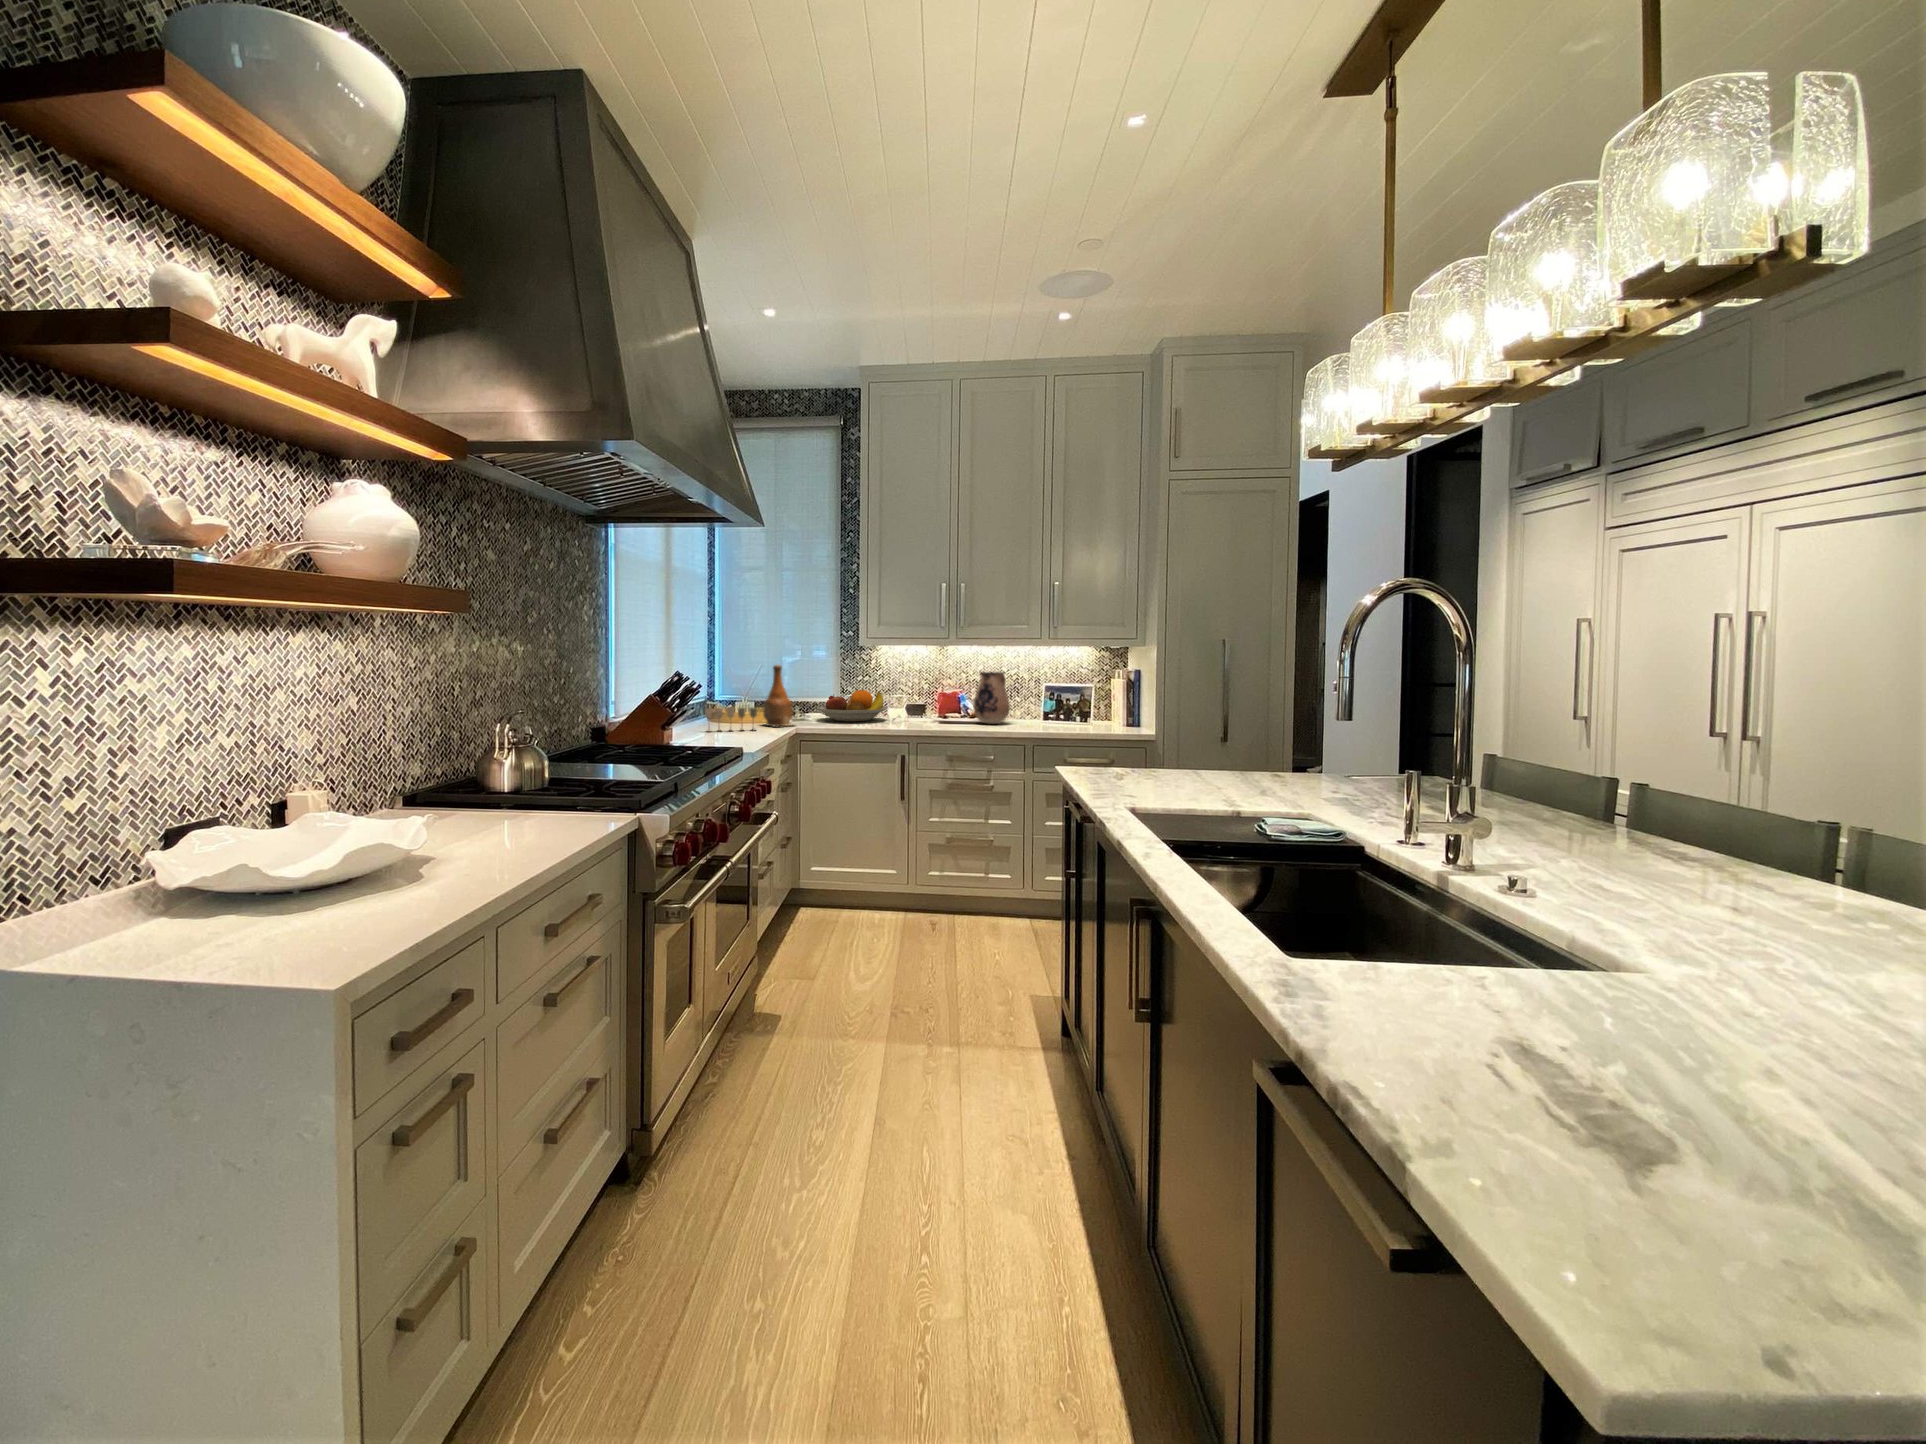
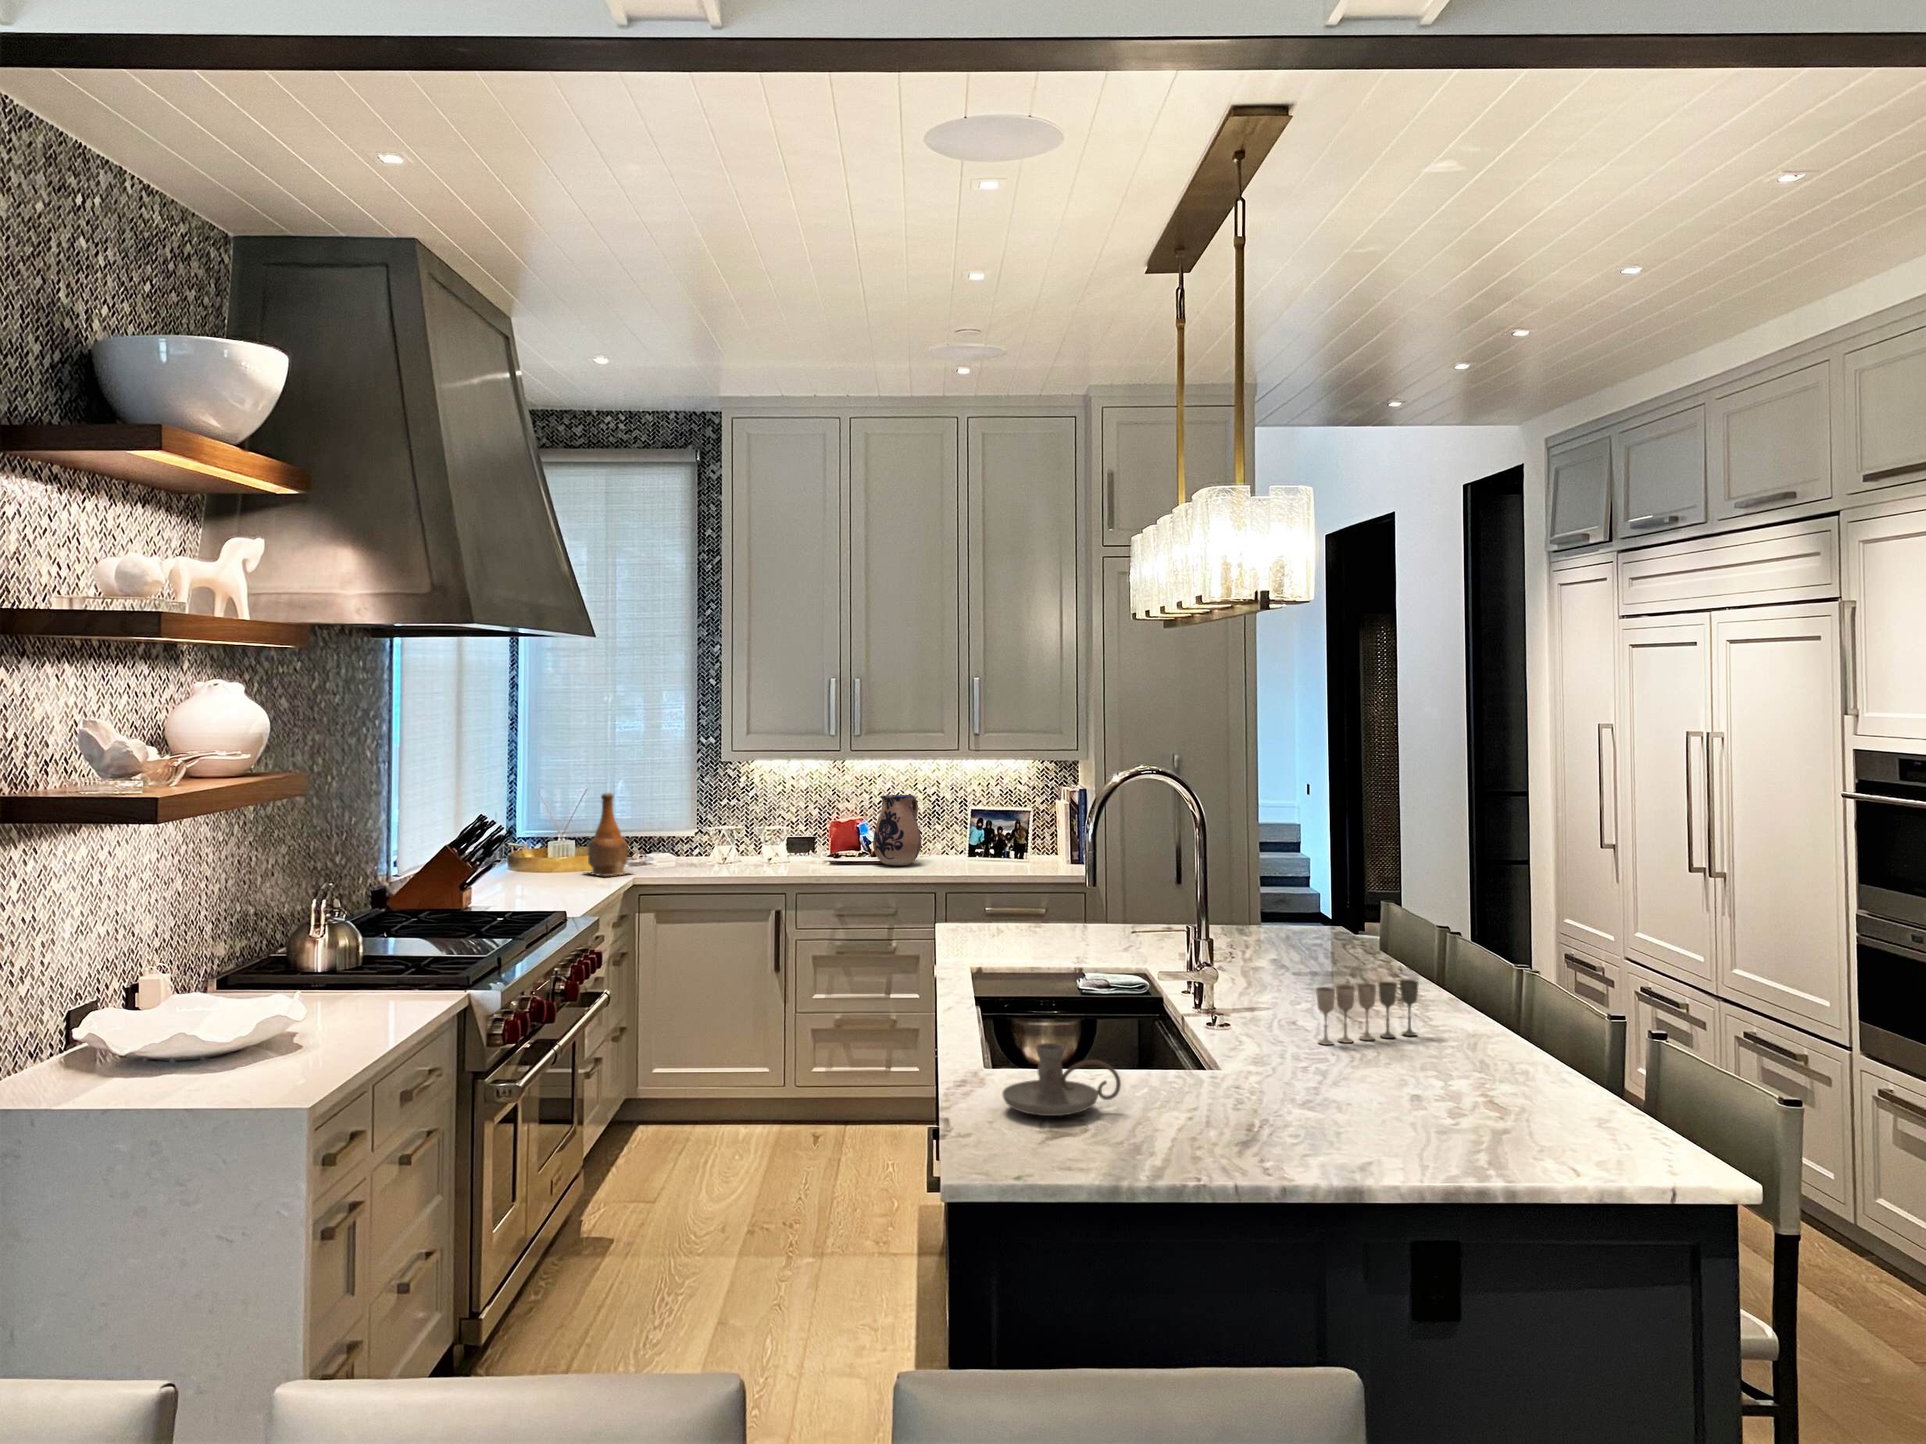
fruit bowl: present [816,690,887,721] -> none [661,822,758,865]
wine glass: present [705,708,757,731] -> present [1316,980,1418,1045]
candle holder: none [1452,950,1710,1111] -> present [1002,1043,1121,1116]

